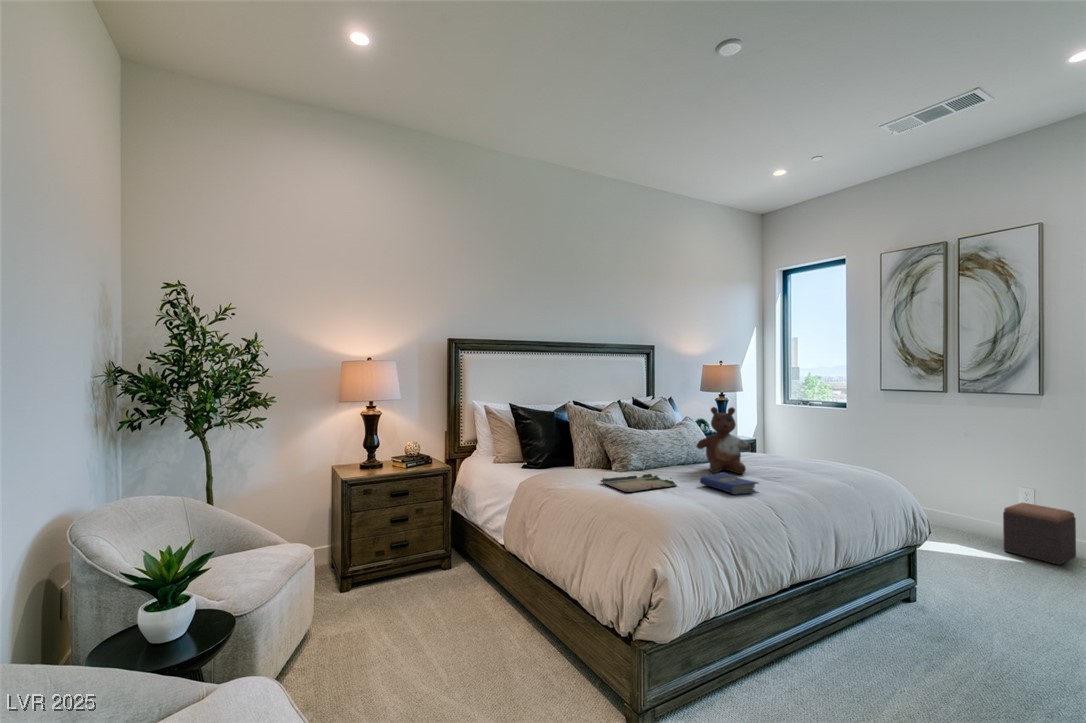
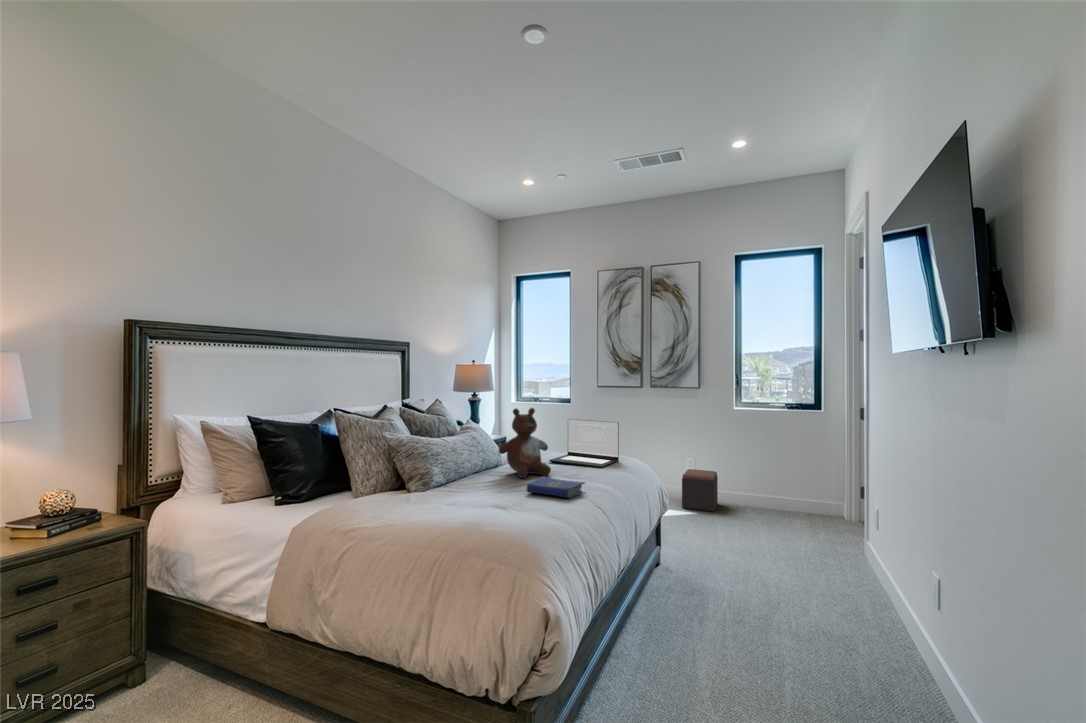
laptop: none [761,422,844,475] -> present [549,419,619,468]
tray: present [601,474,677,492] -> none [418,488,506,515]

